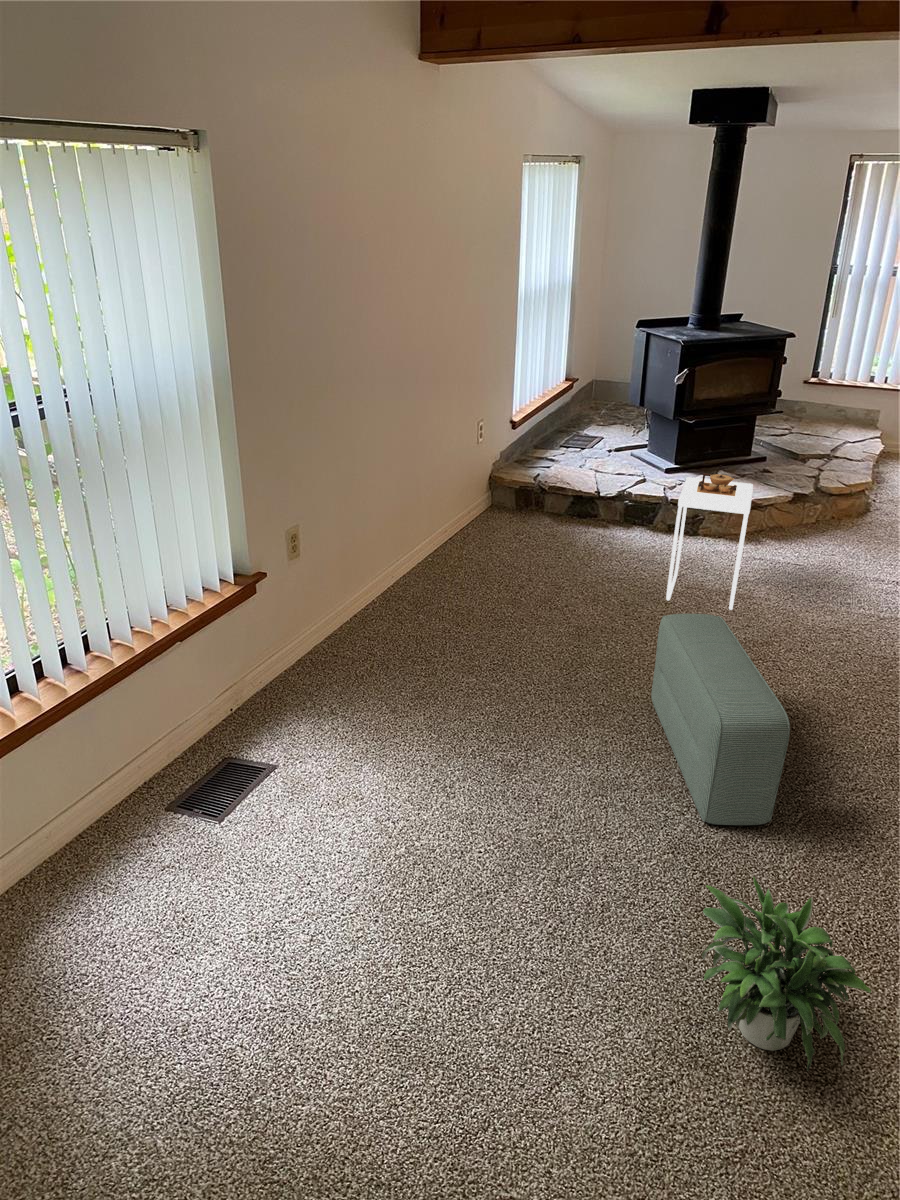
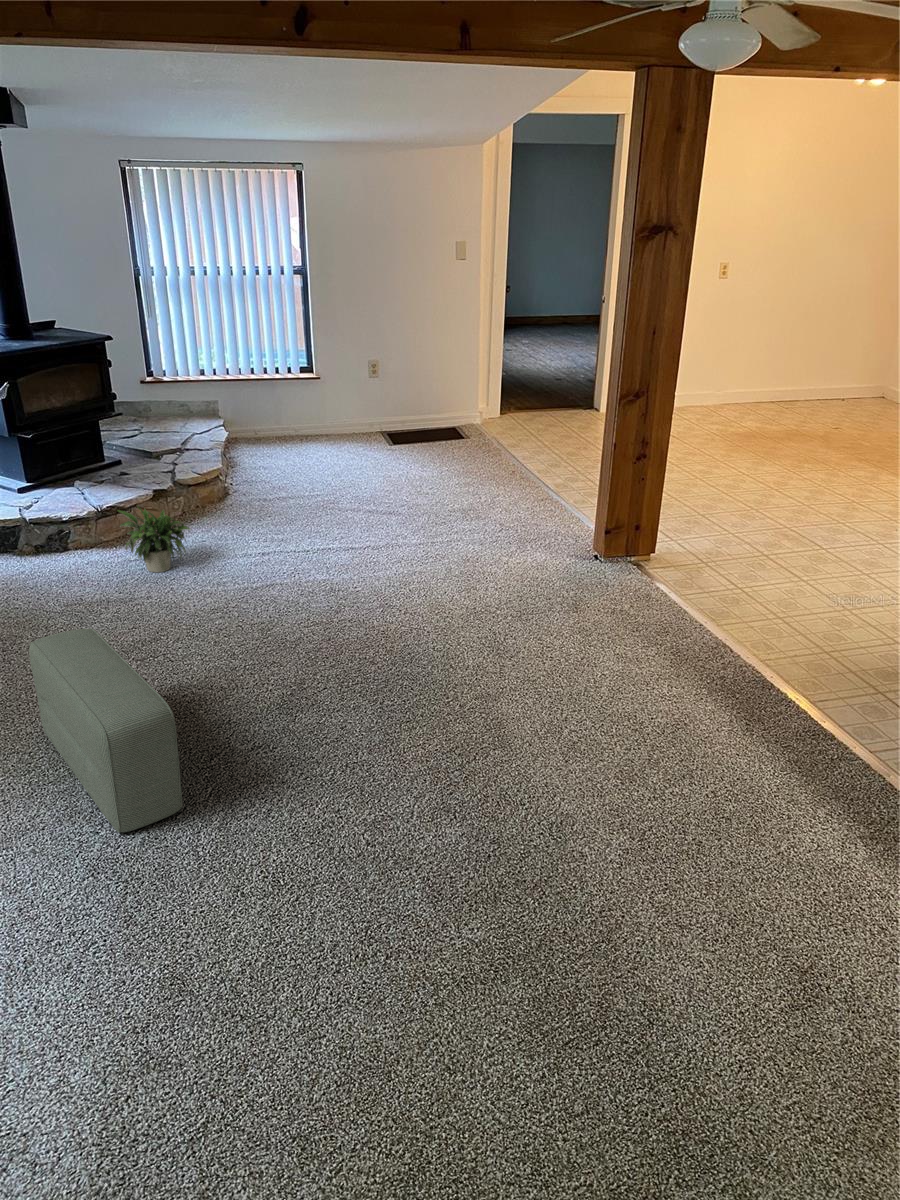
side table: present [666,473,753,610] -> none [26,485,115,623]
potted plant: present [679,876,871,1071] -> present [118,507,190,572]

